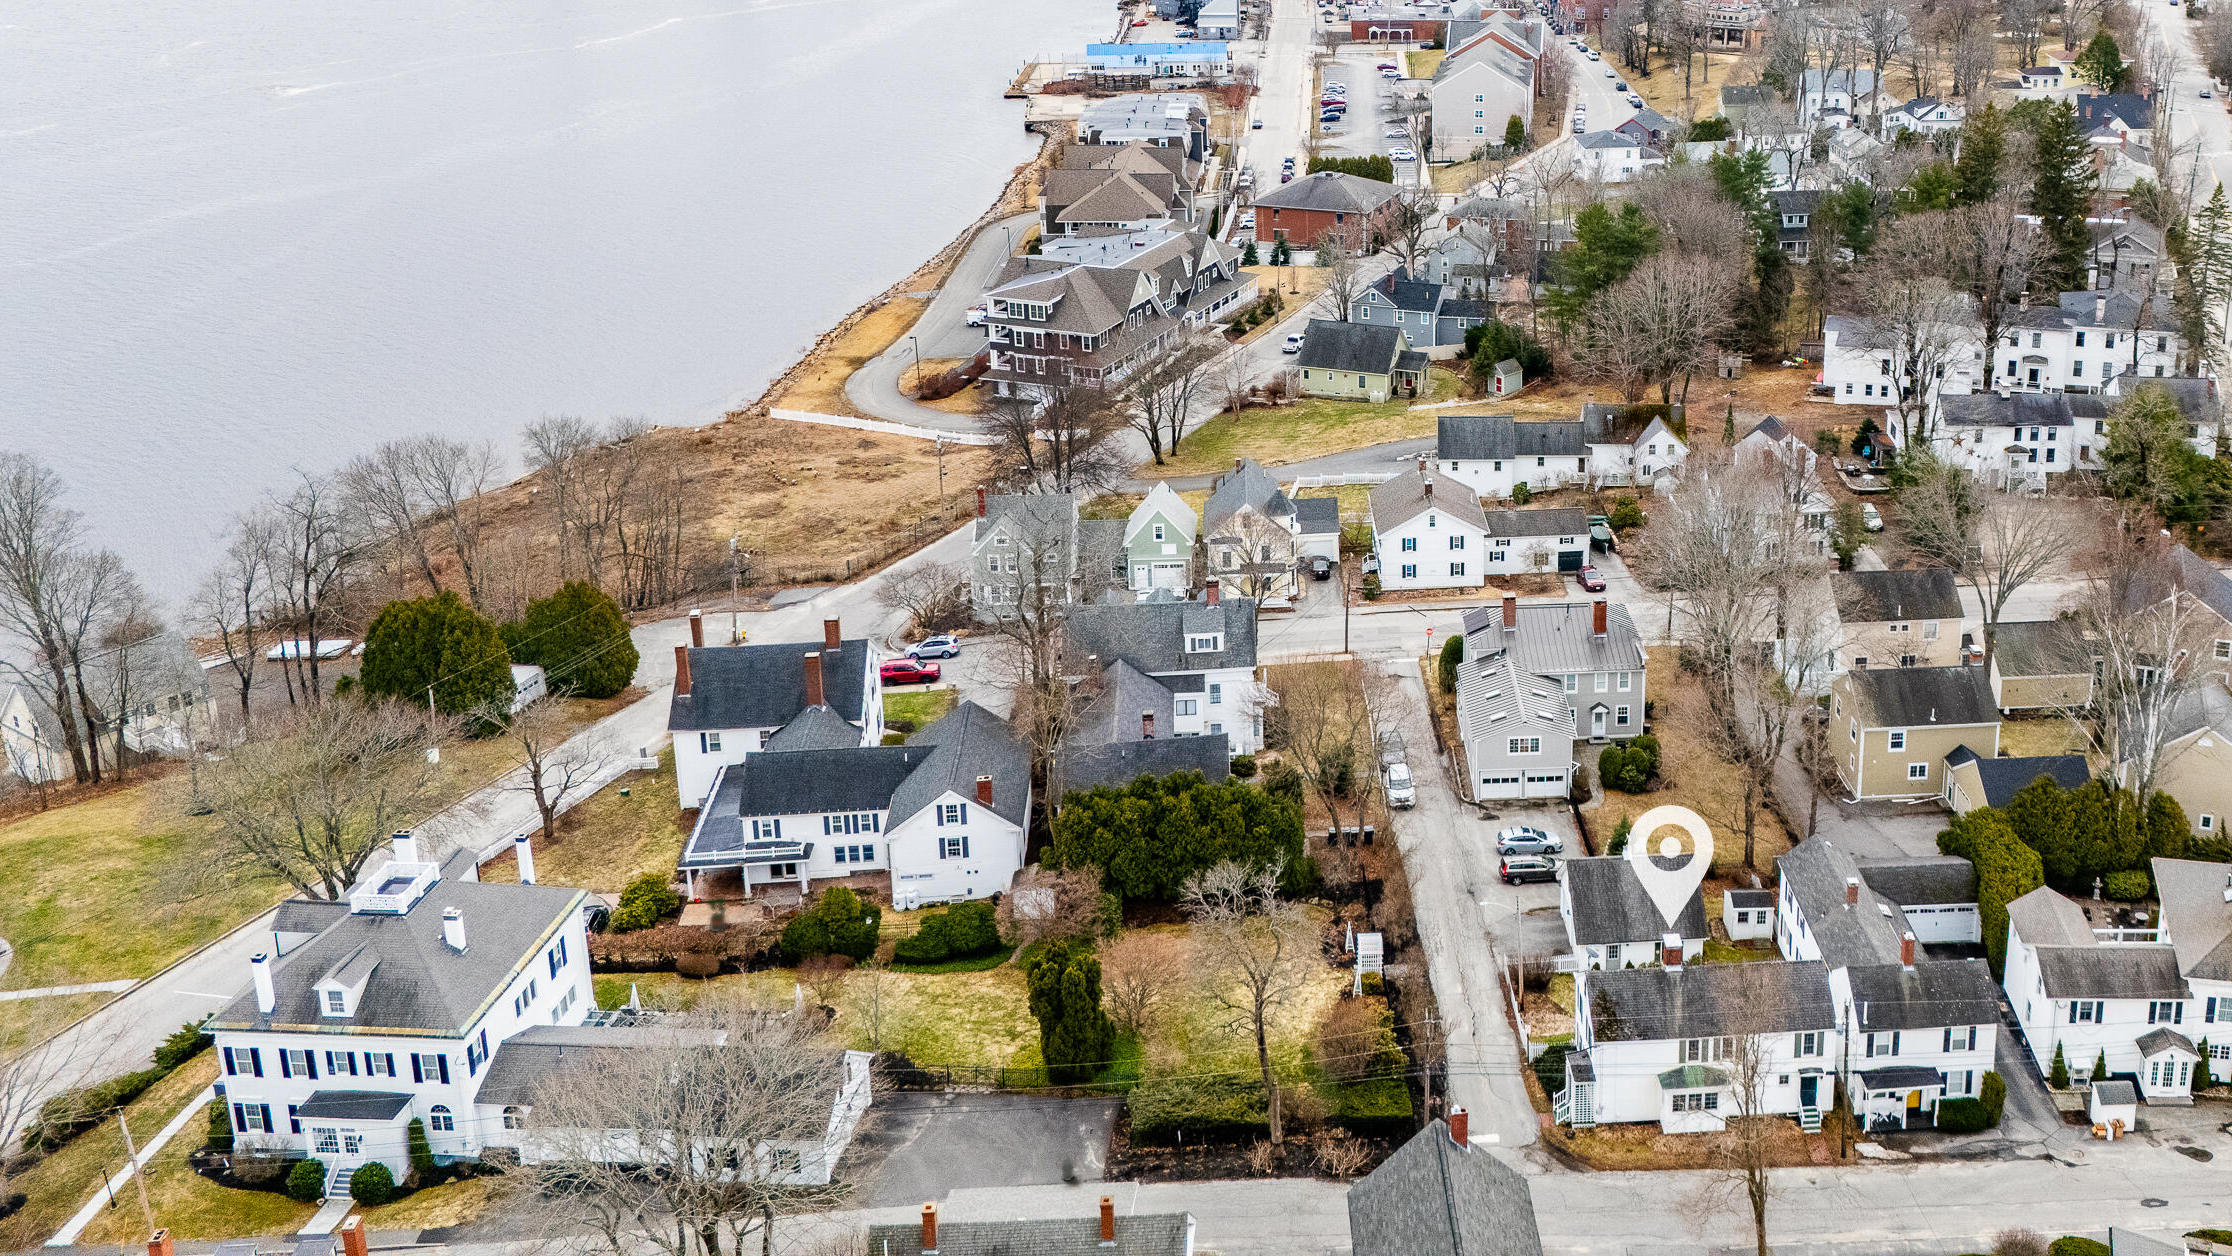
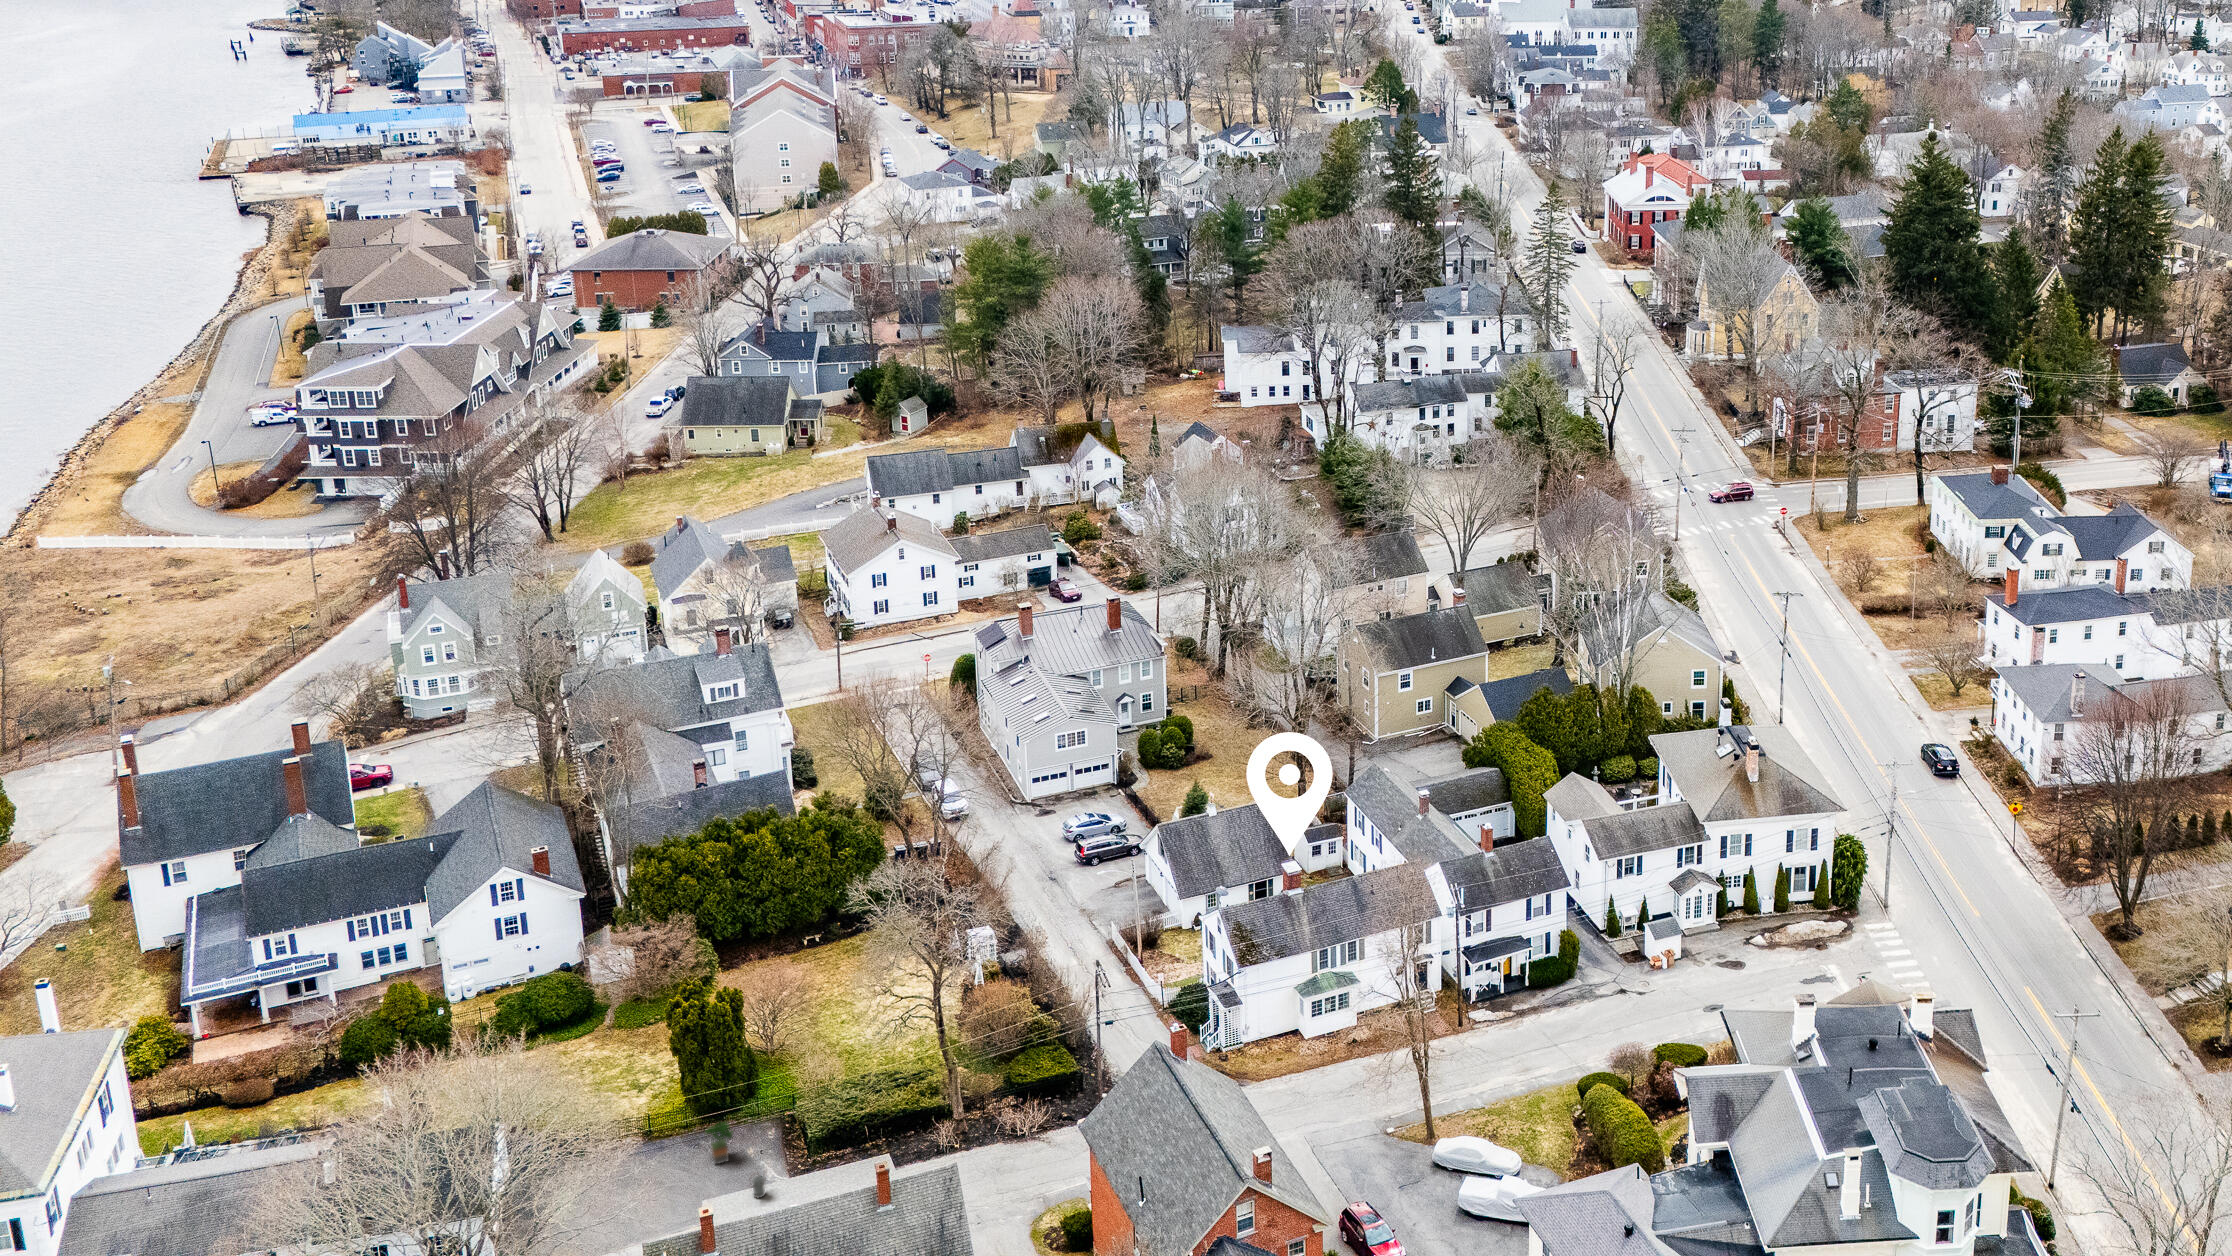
potted tree: present [706,897,727,932] -> present [706,1122,733,1164]

